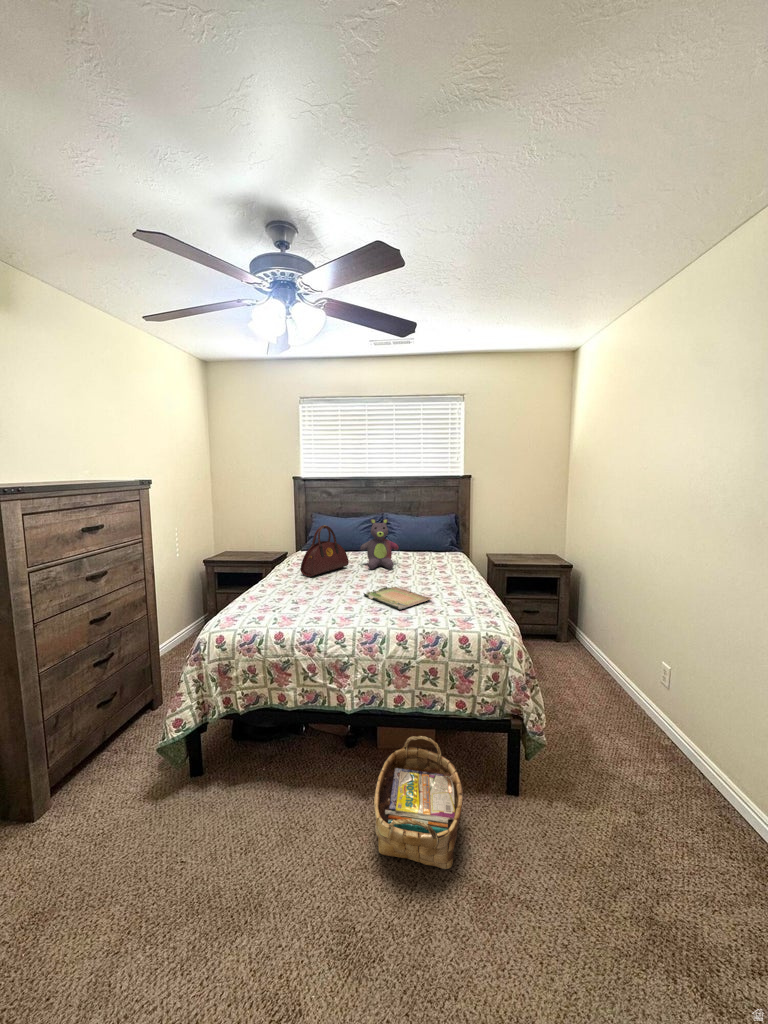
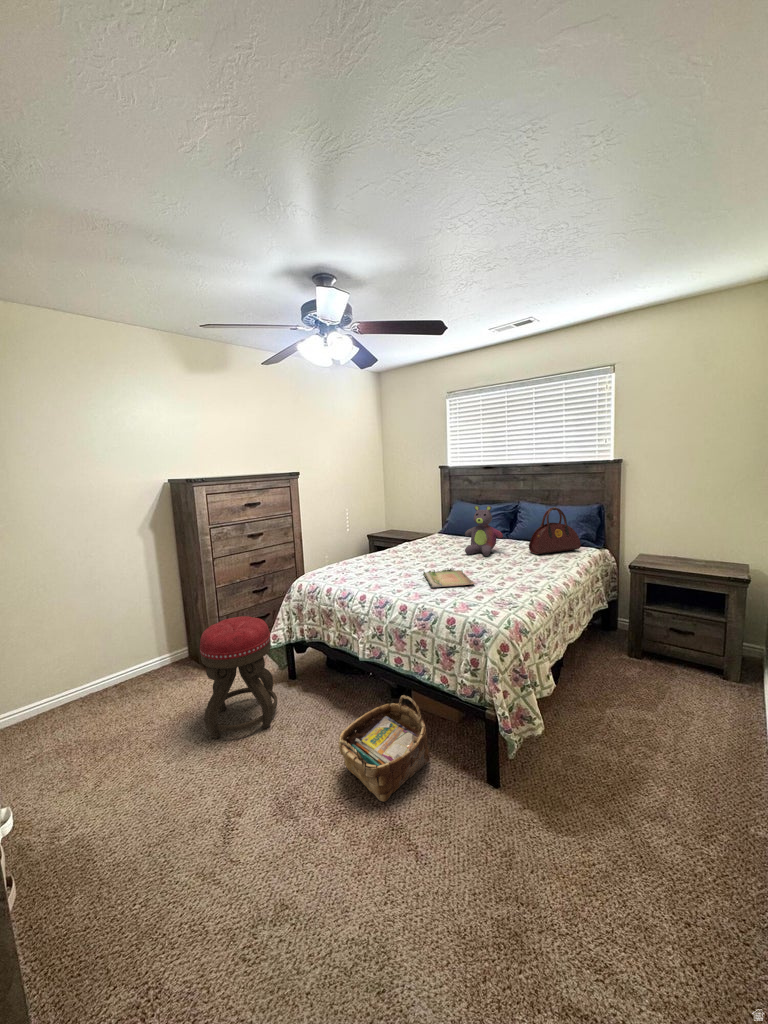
handbag: present [300,525,349,577] -> present [529,507,581,554]
ottoman: none [92,701,232,928] -> present [200,616,277,739]

